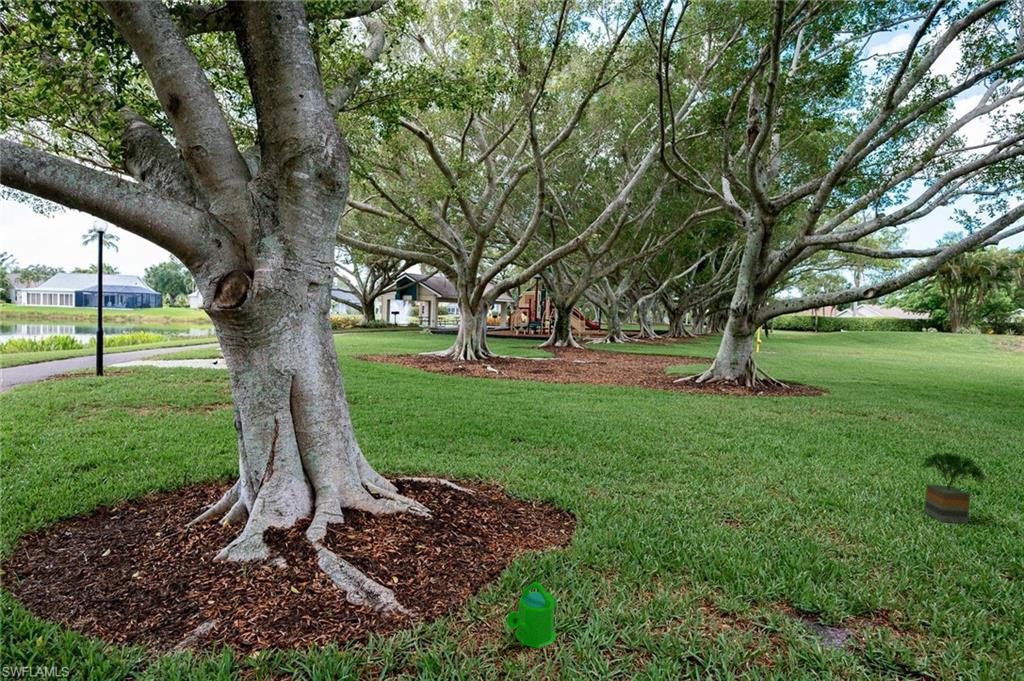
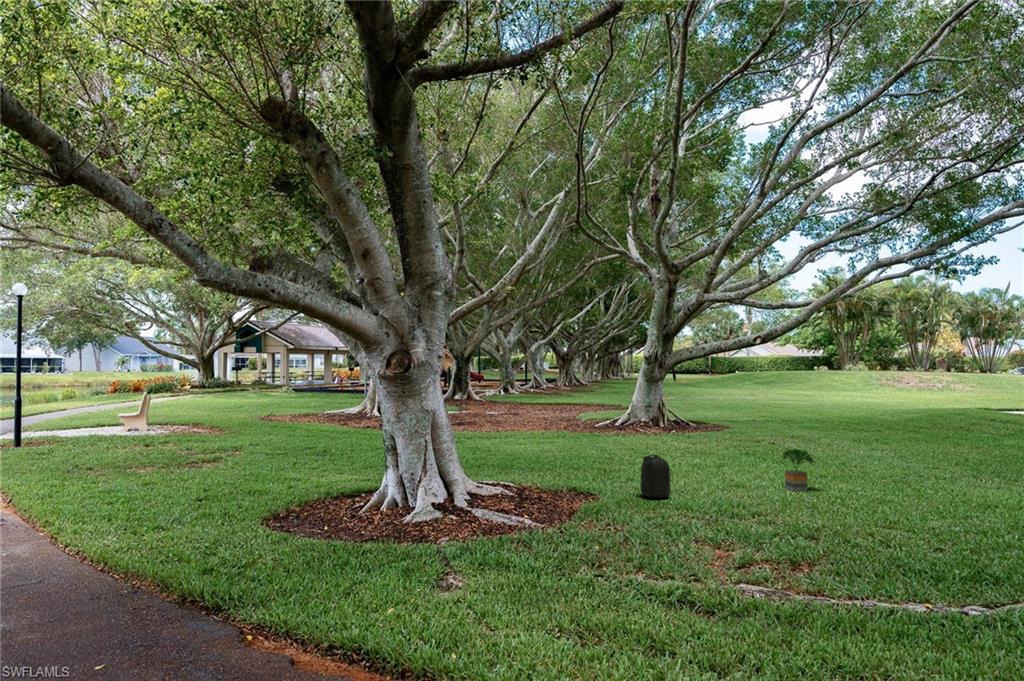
backpack: none [682,447,729,514] -> present [640,454,670,498]
watering can: present [507,582,556,648] -> none [580,513,602,544]

